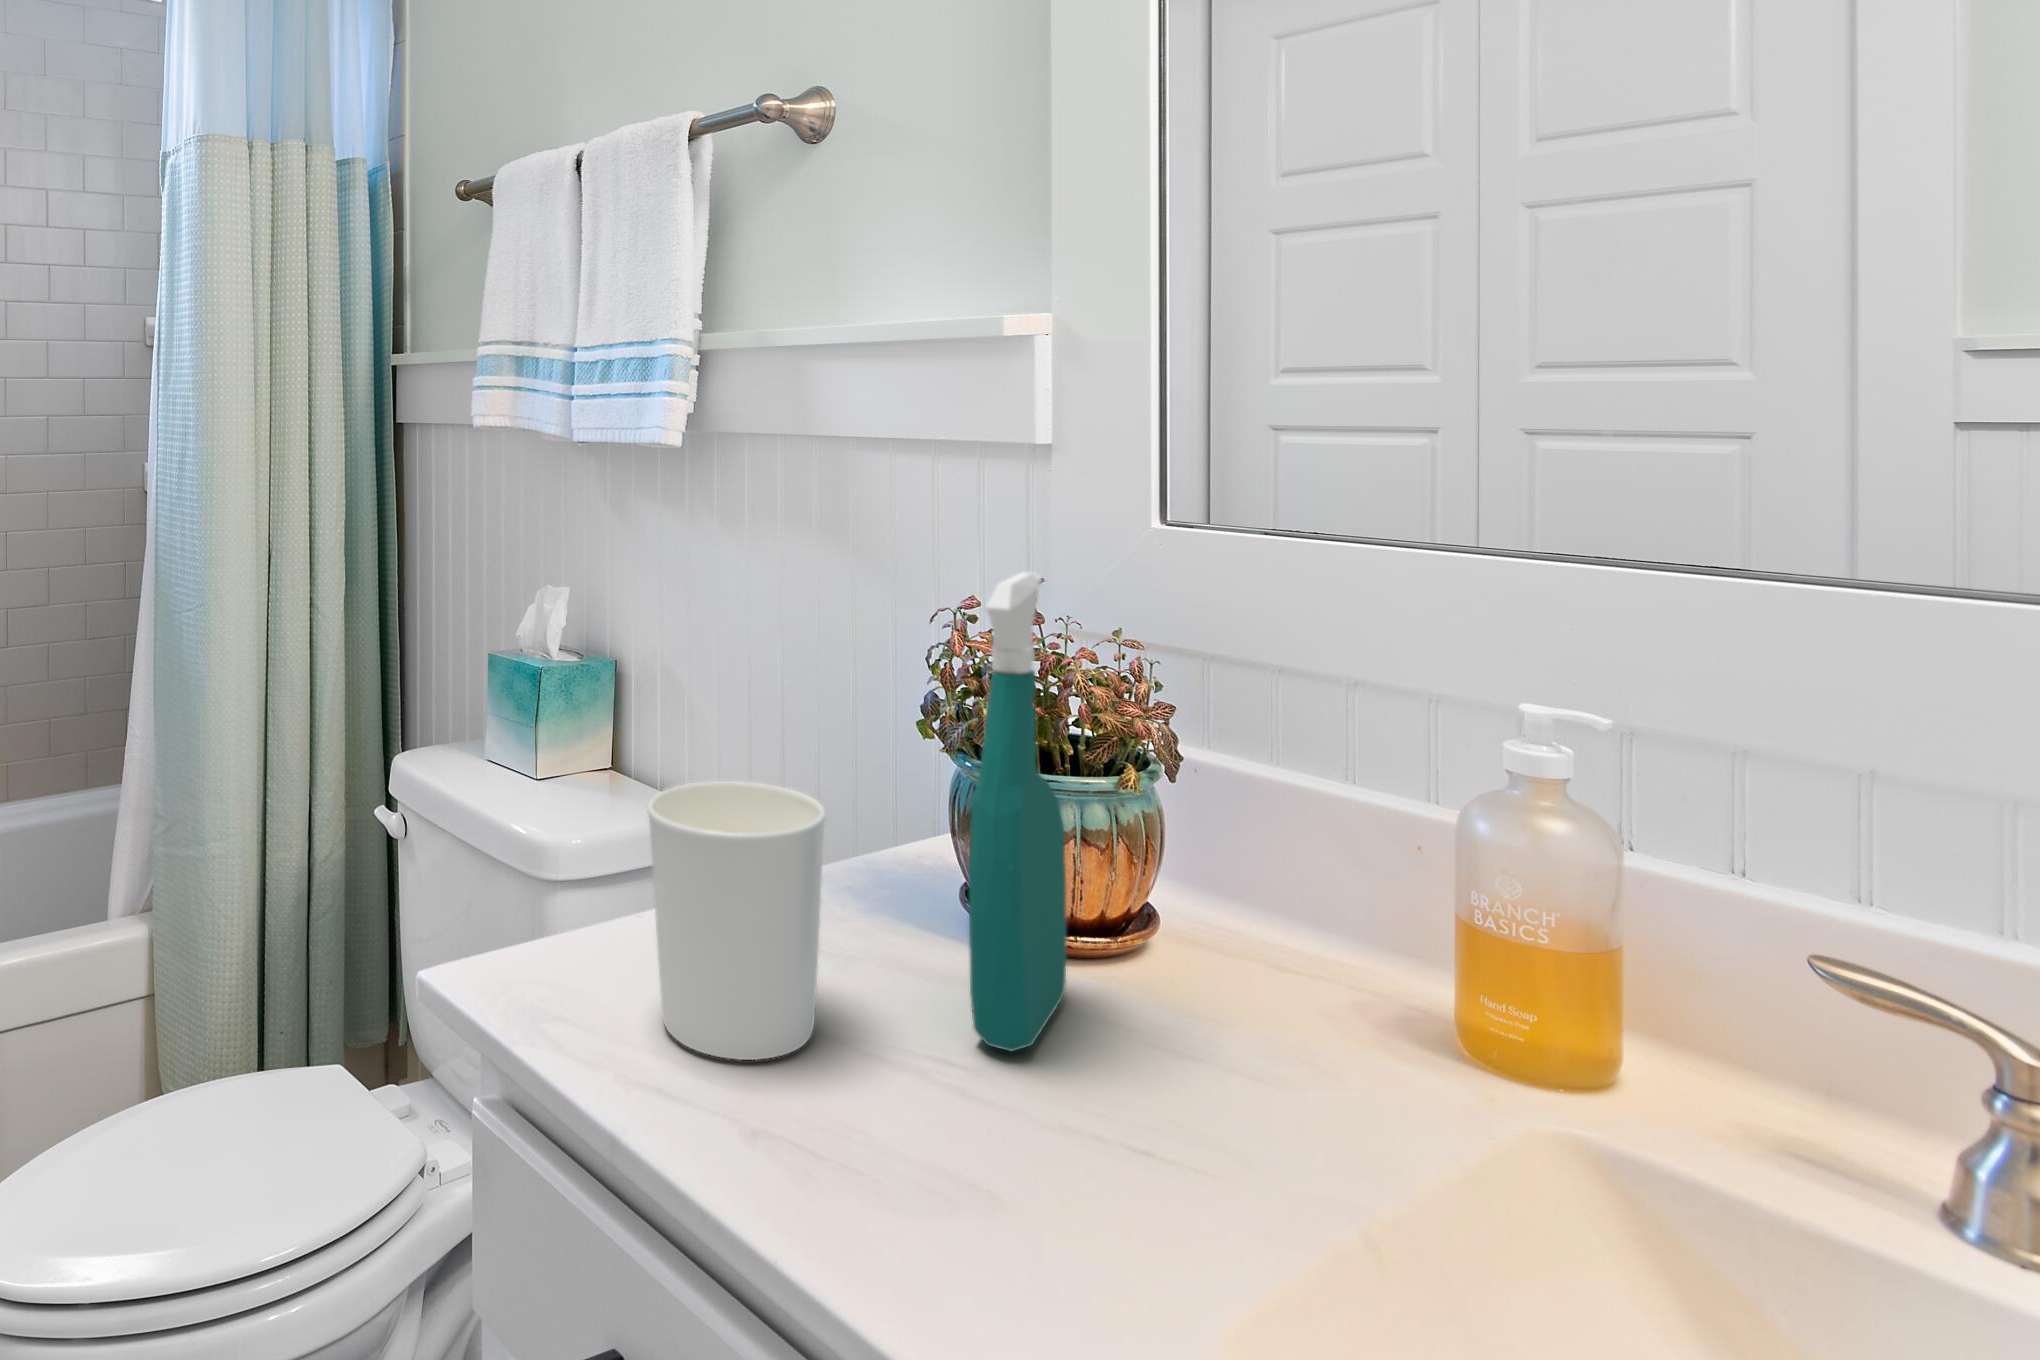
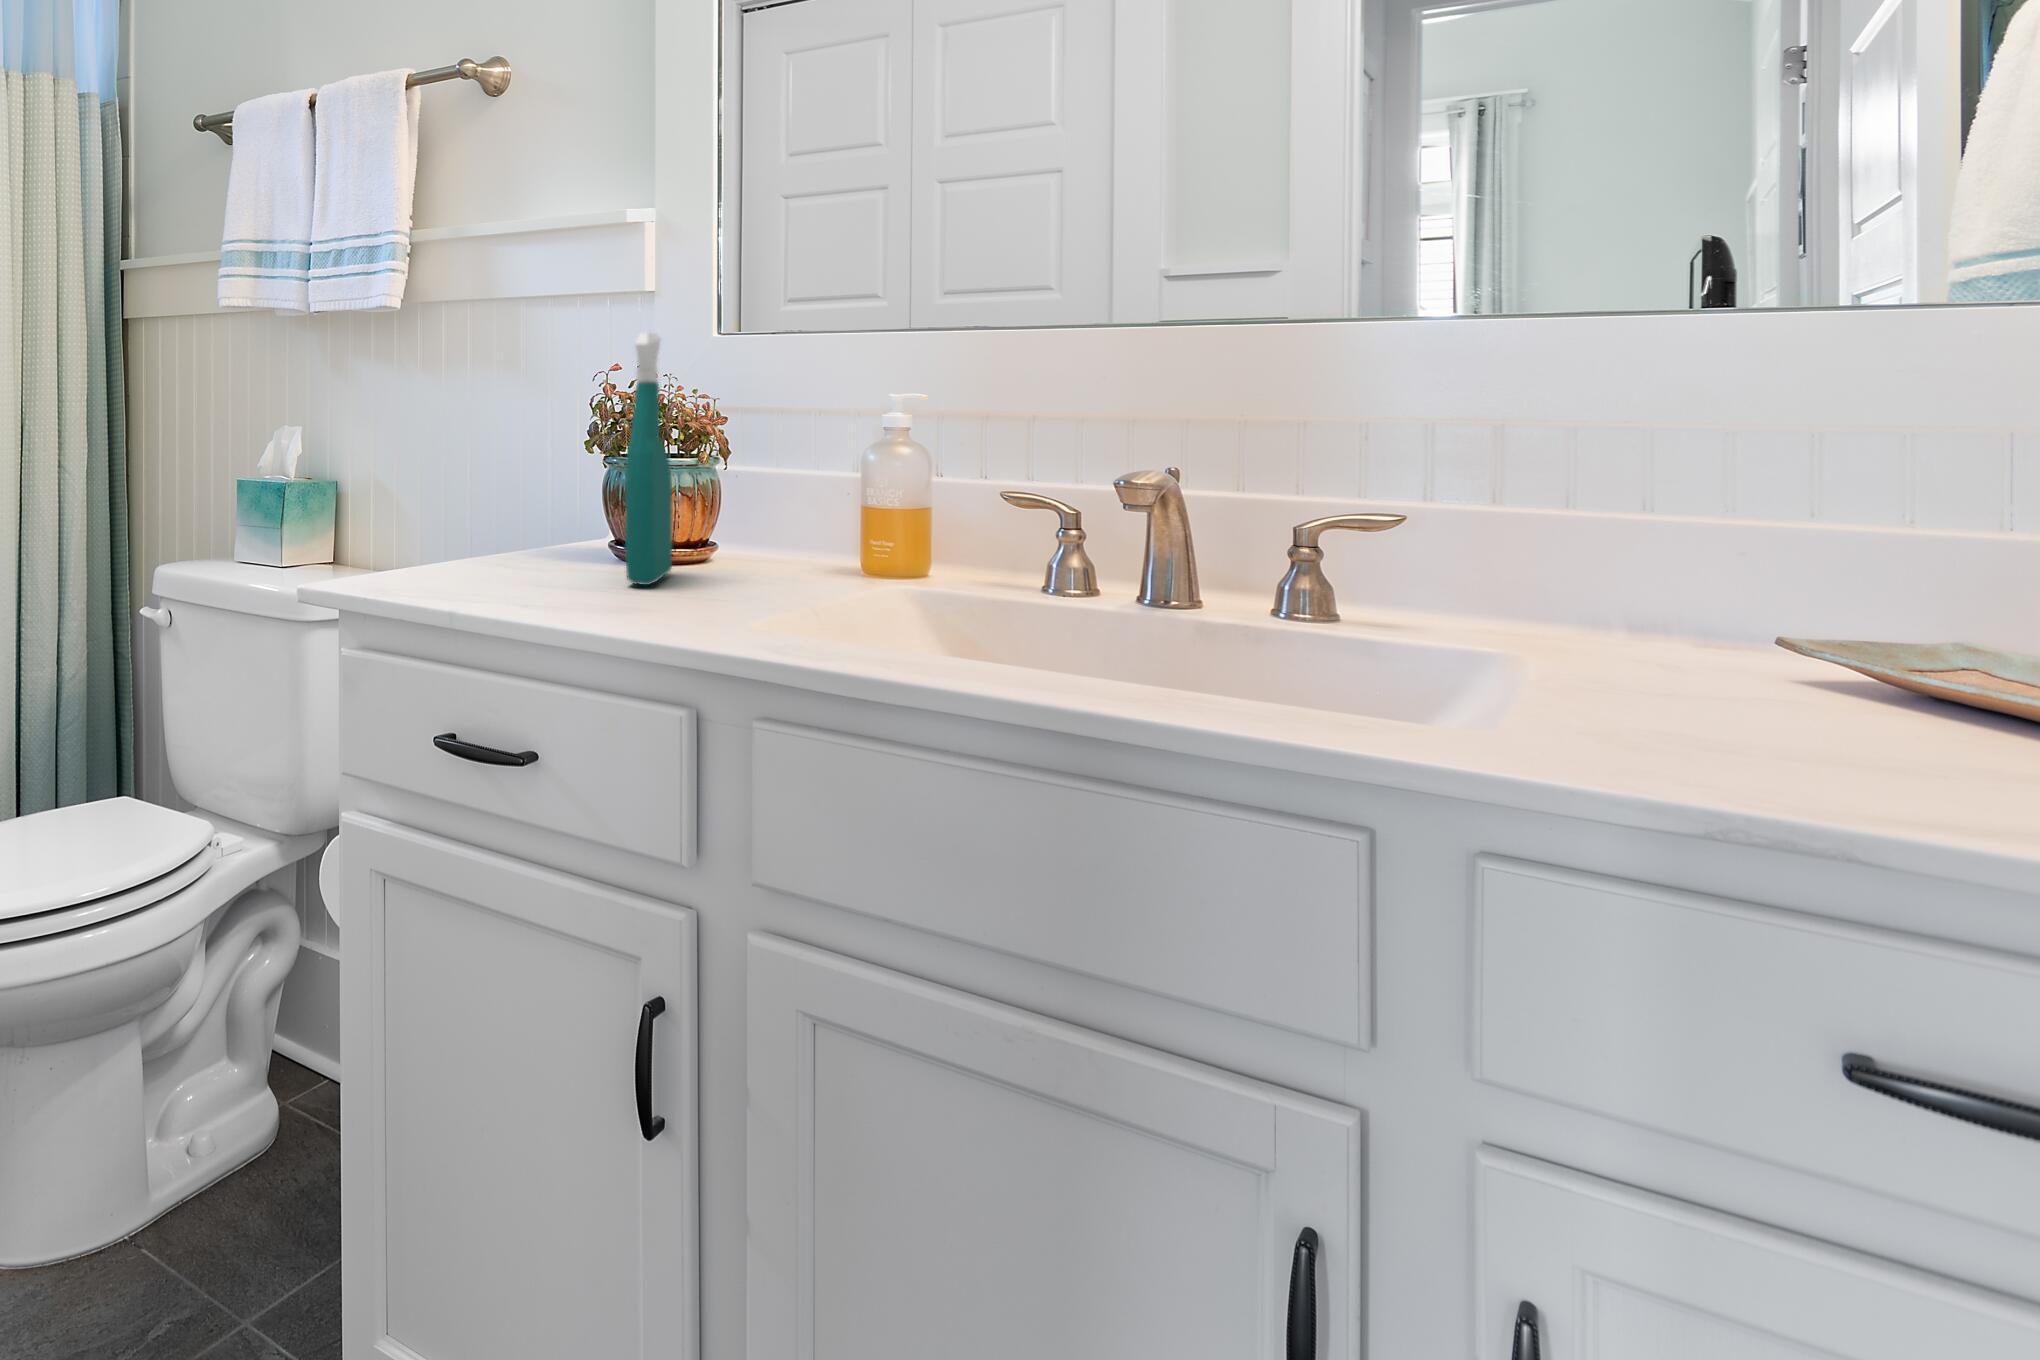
candle holder: present [647,781,826,1060] -> none [446,459,548,594]

